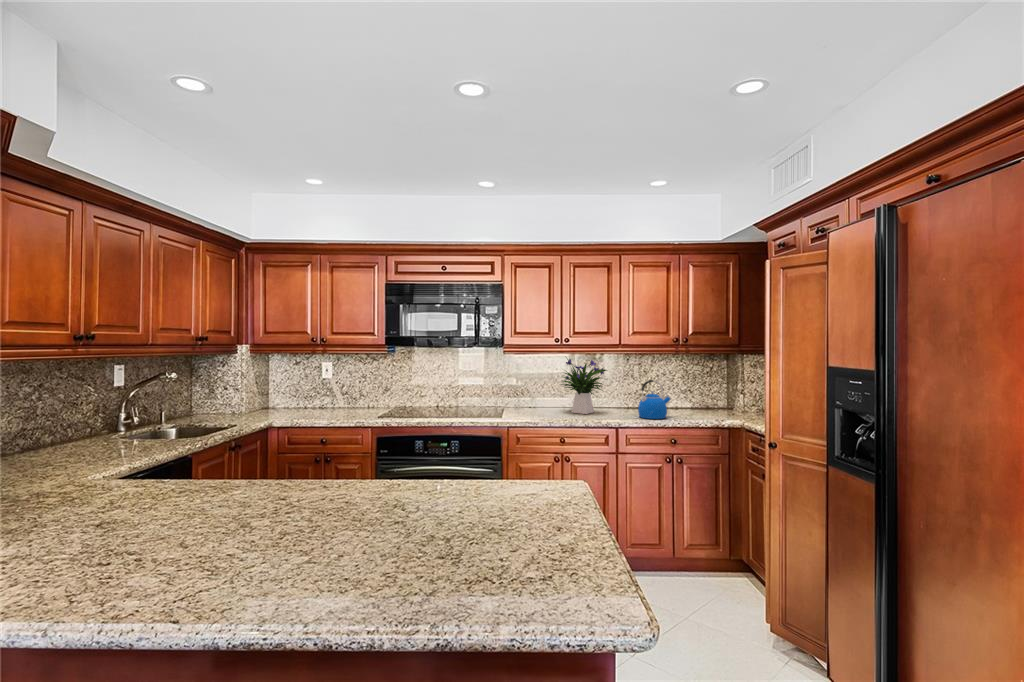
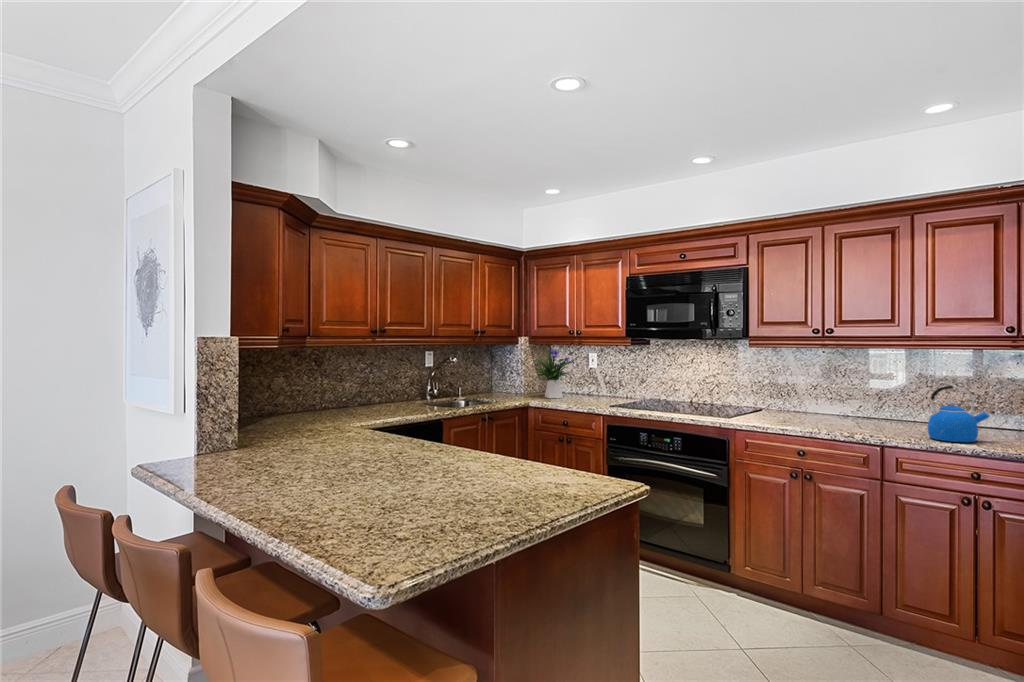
flower arrangement: present [561,357,607,414] -> present [533,349,574,398]

